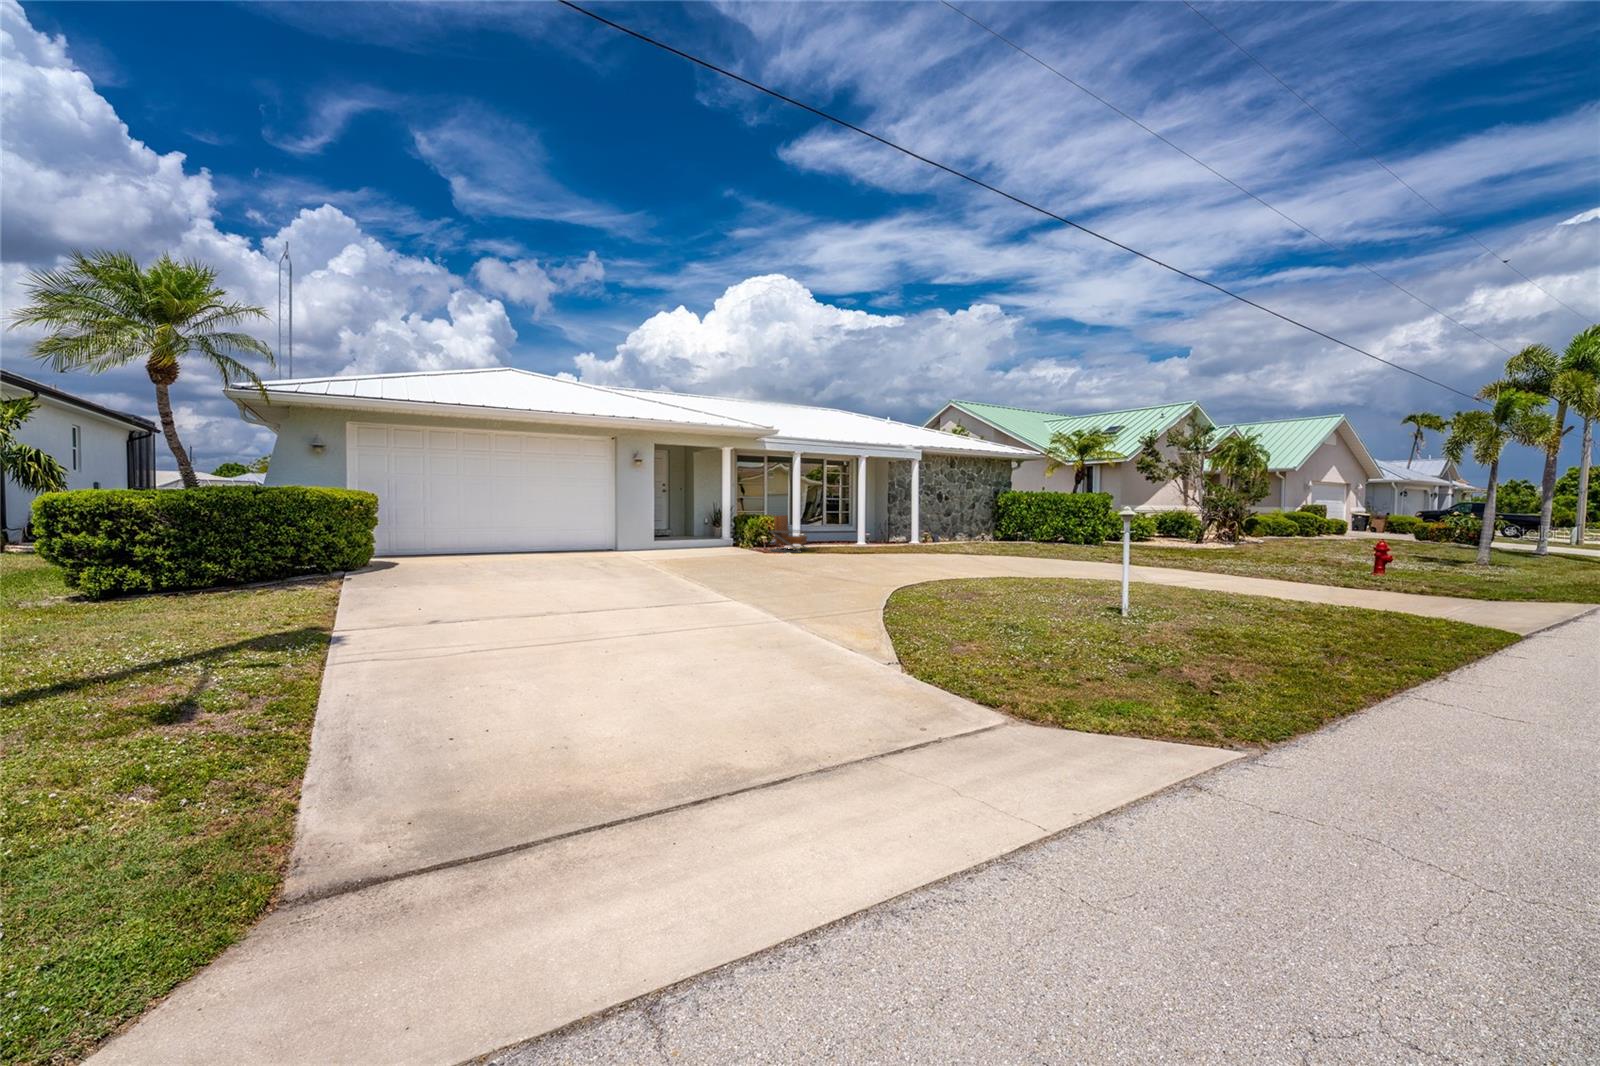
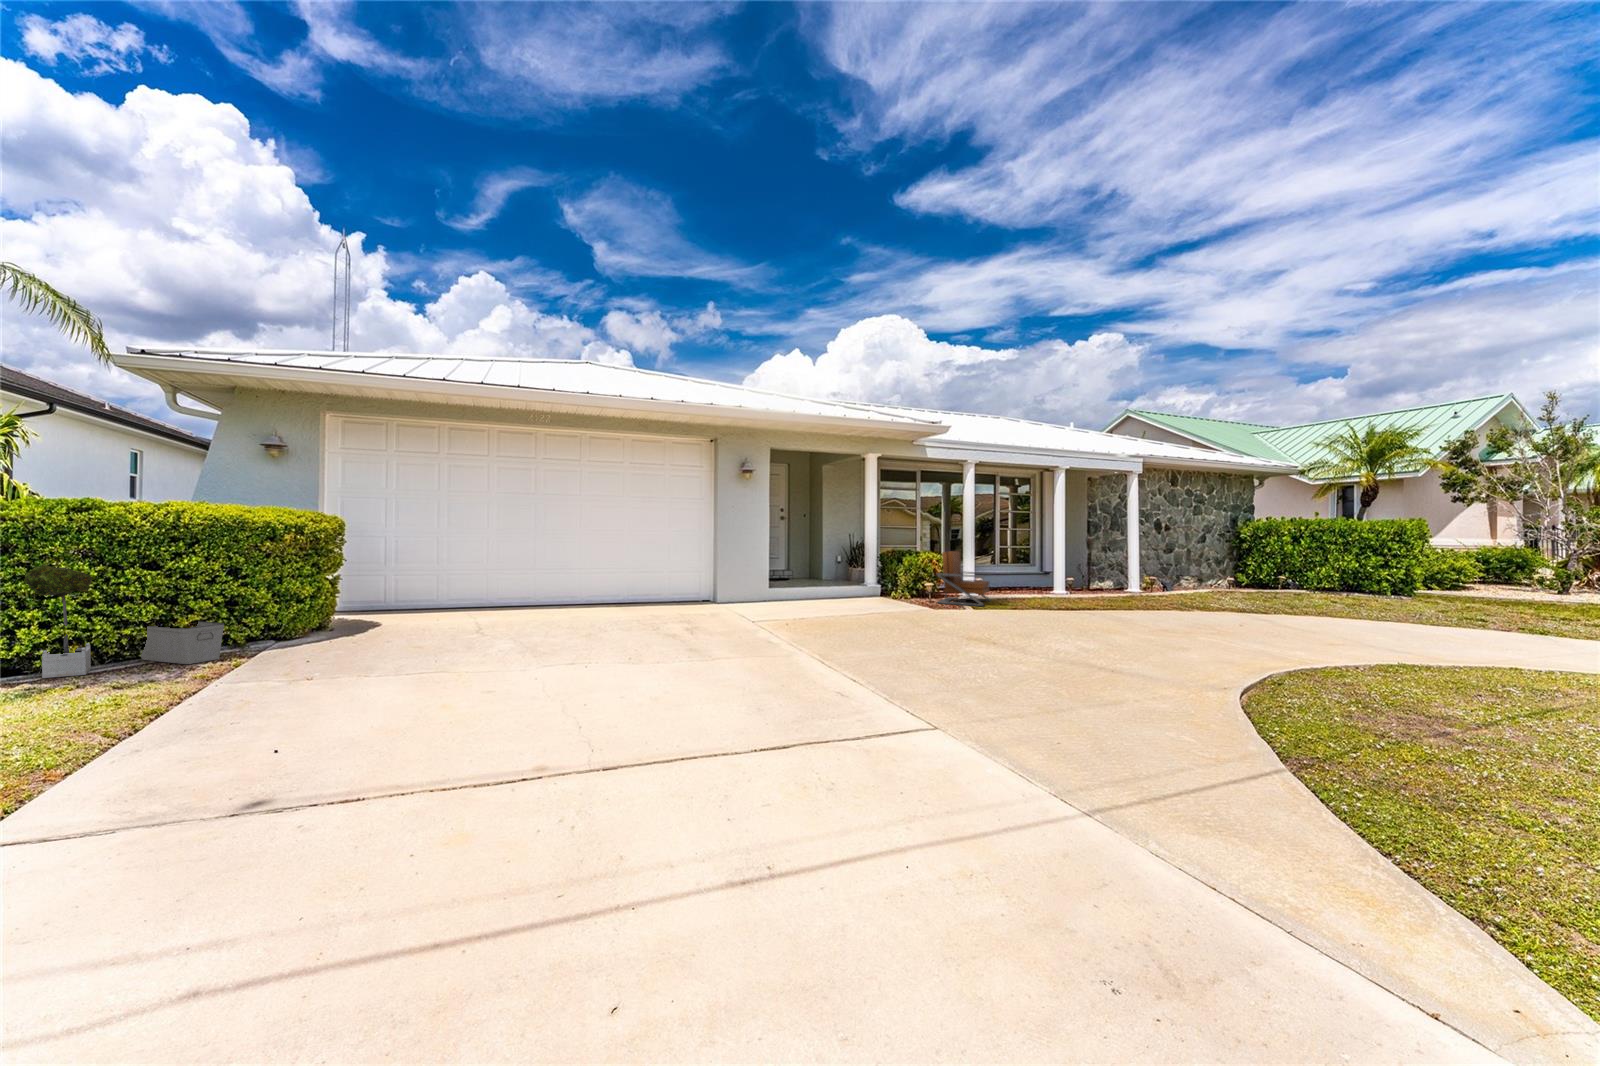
potted tree: none [237,524,271,586] -> present [24,564,93,678]
storage bin: none [283,557,334,581] -> present [141,621,224,664]

